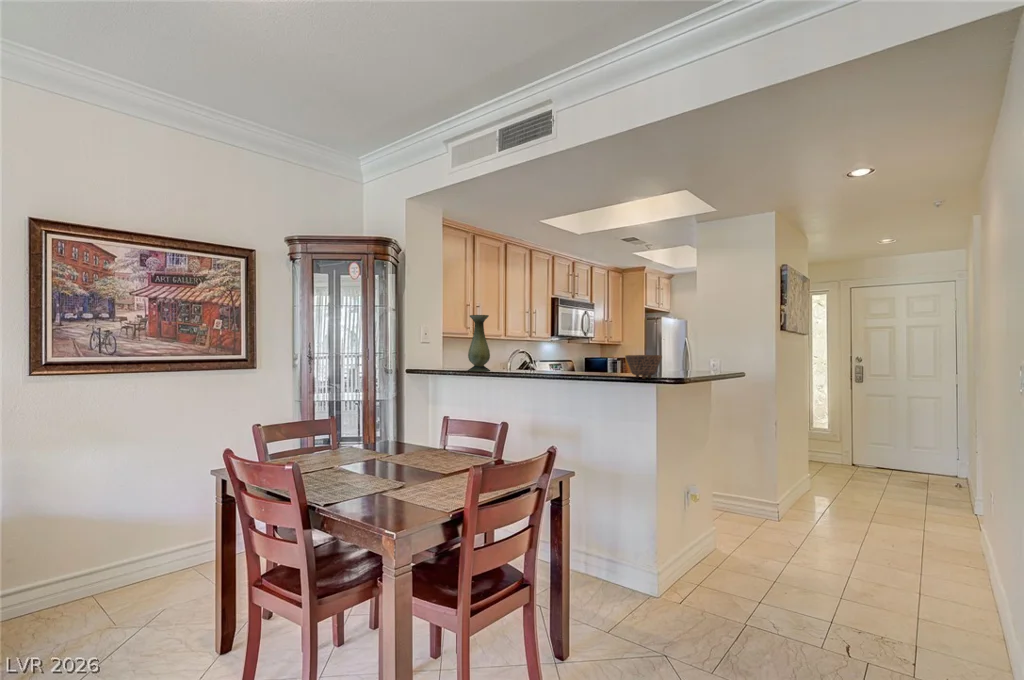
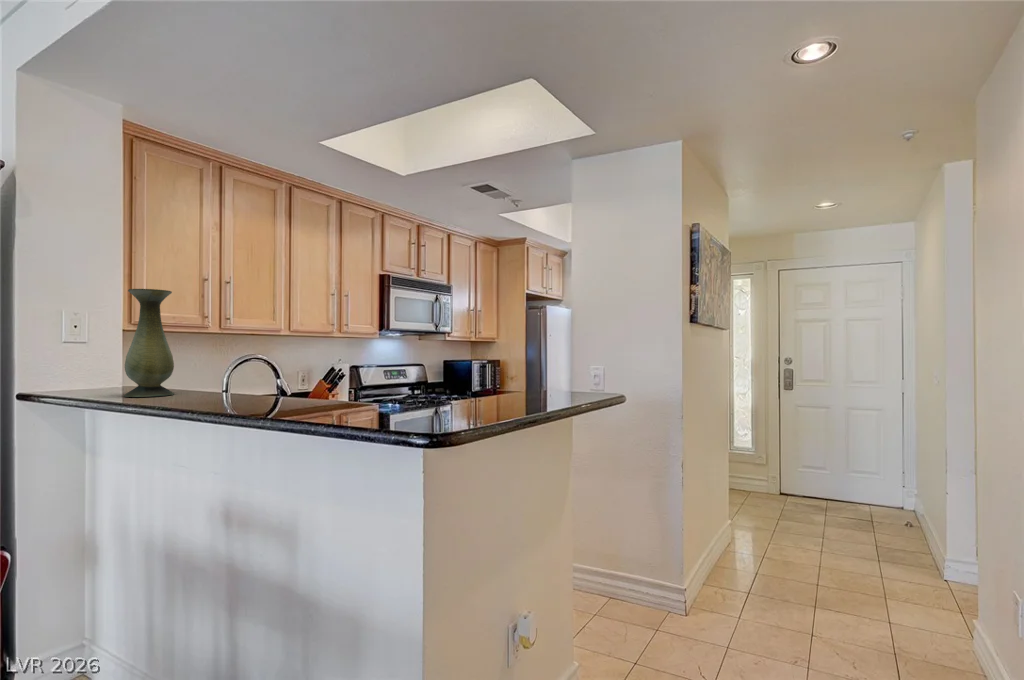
bowl: present [625,355,662,379] -> none [359,370,438,424]

